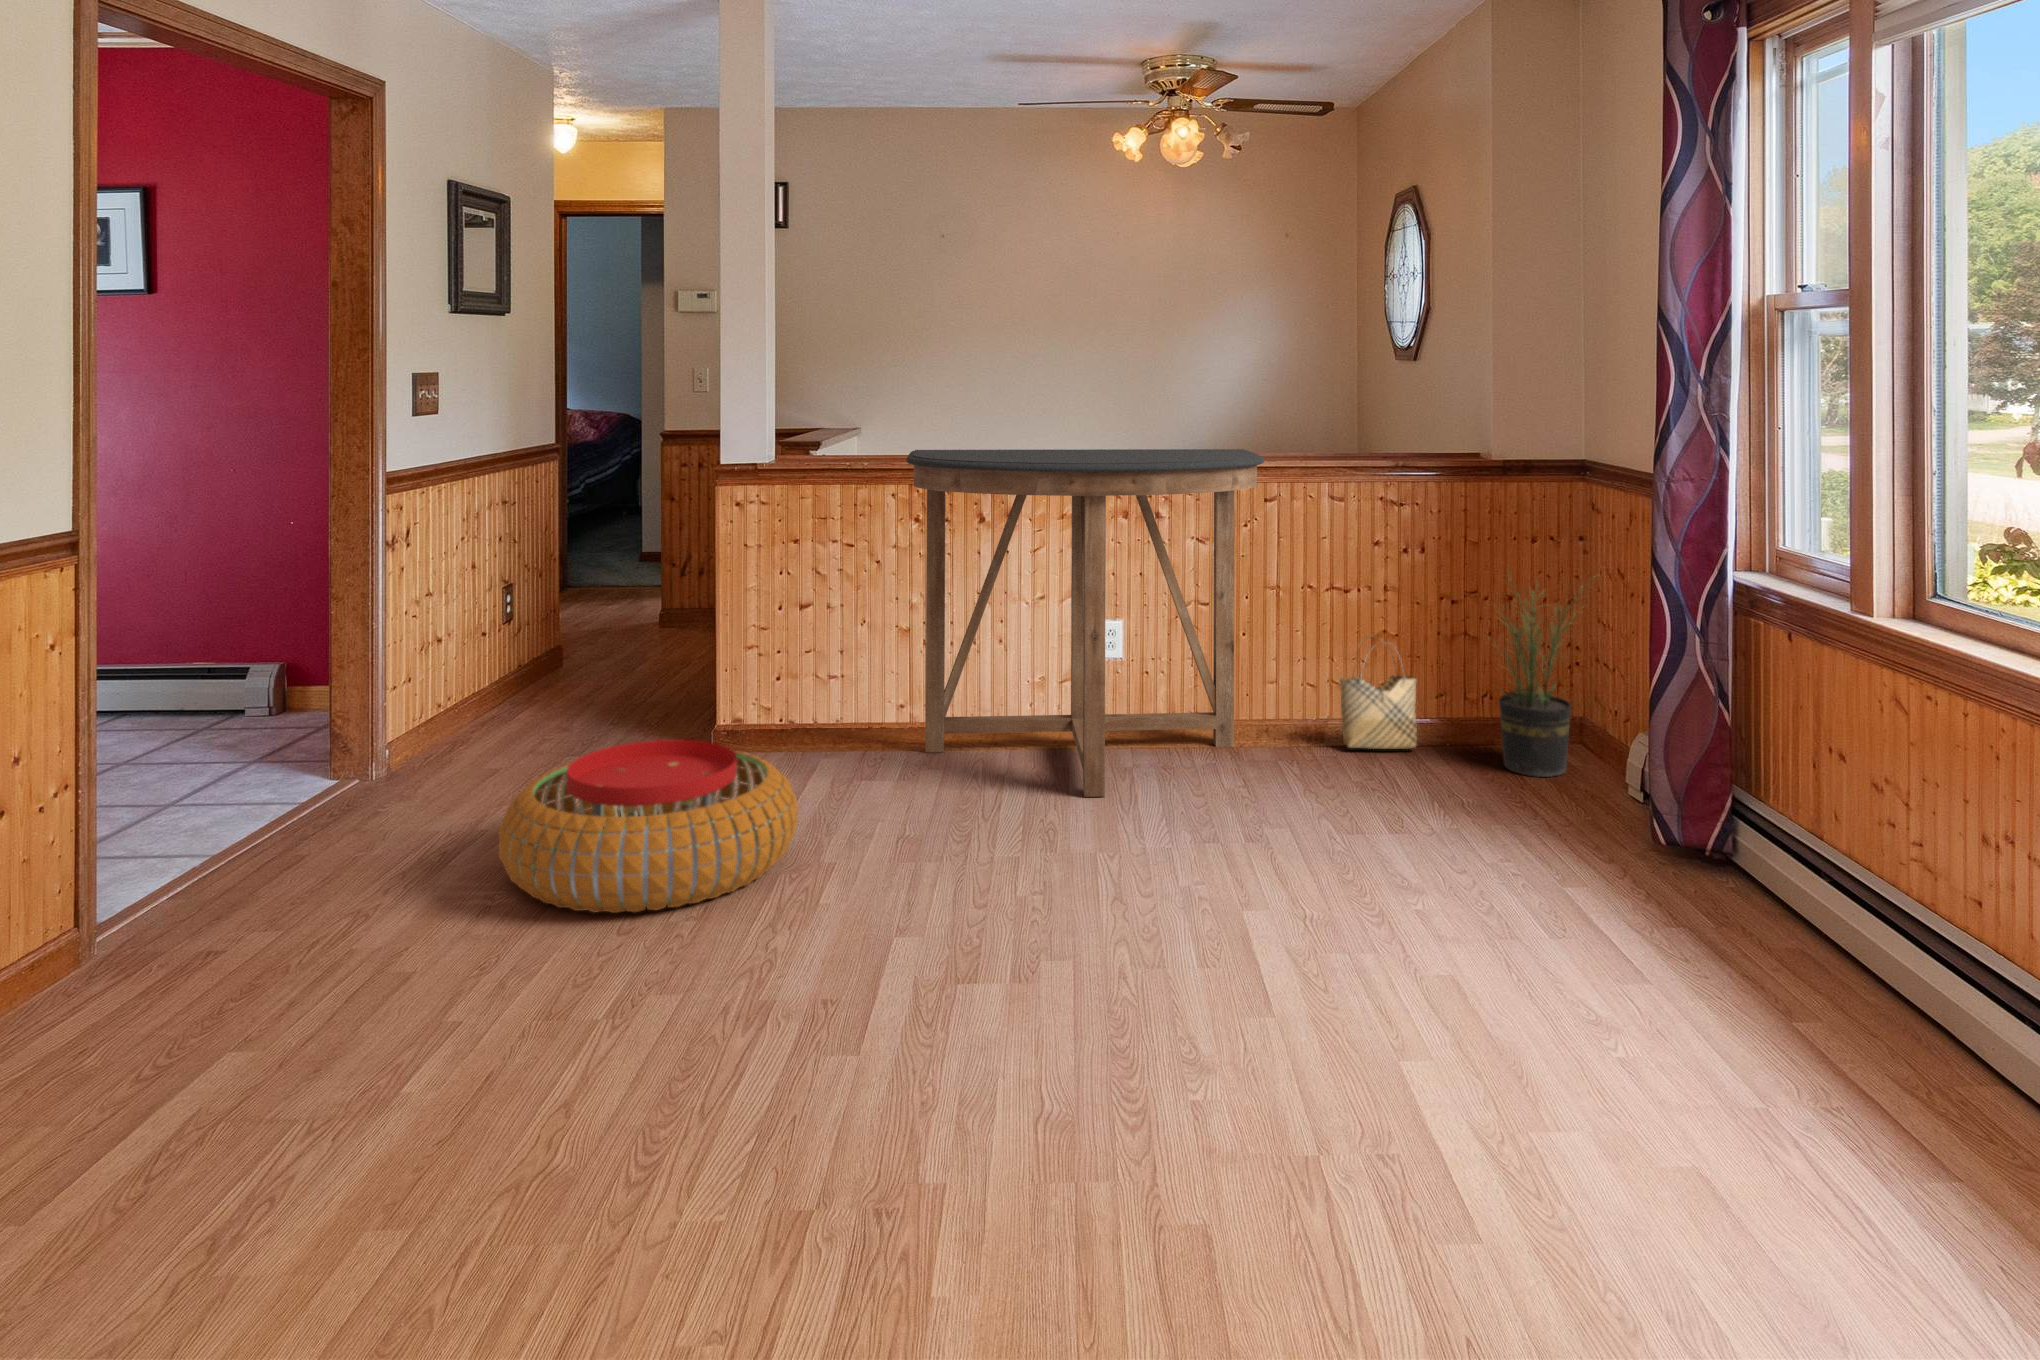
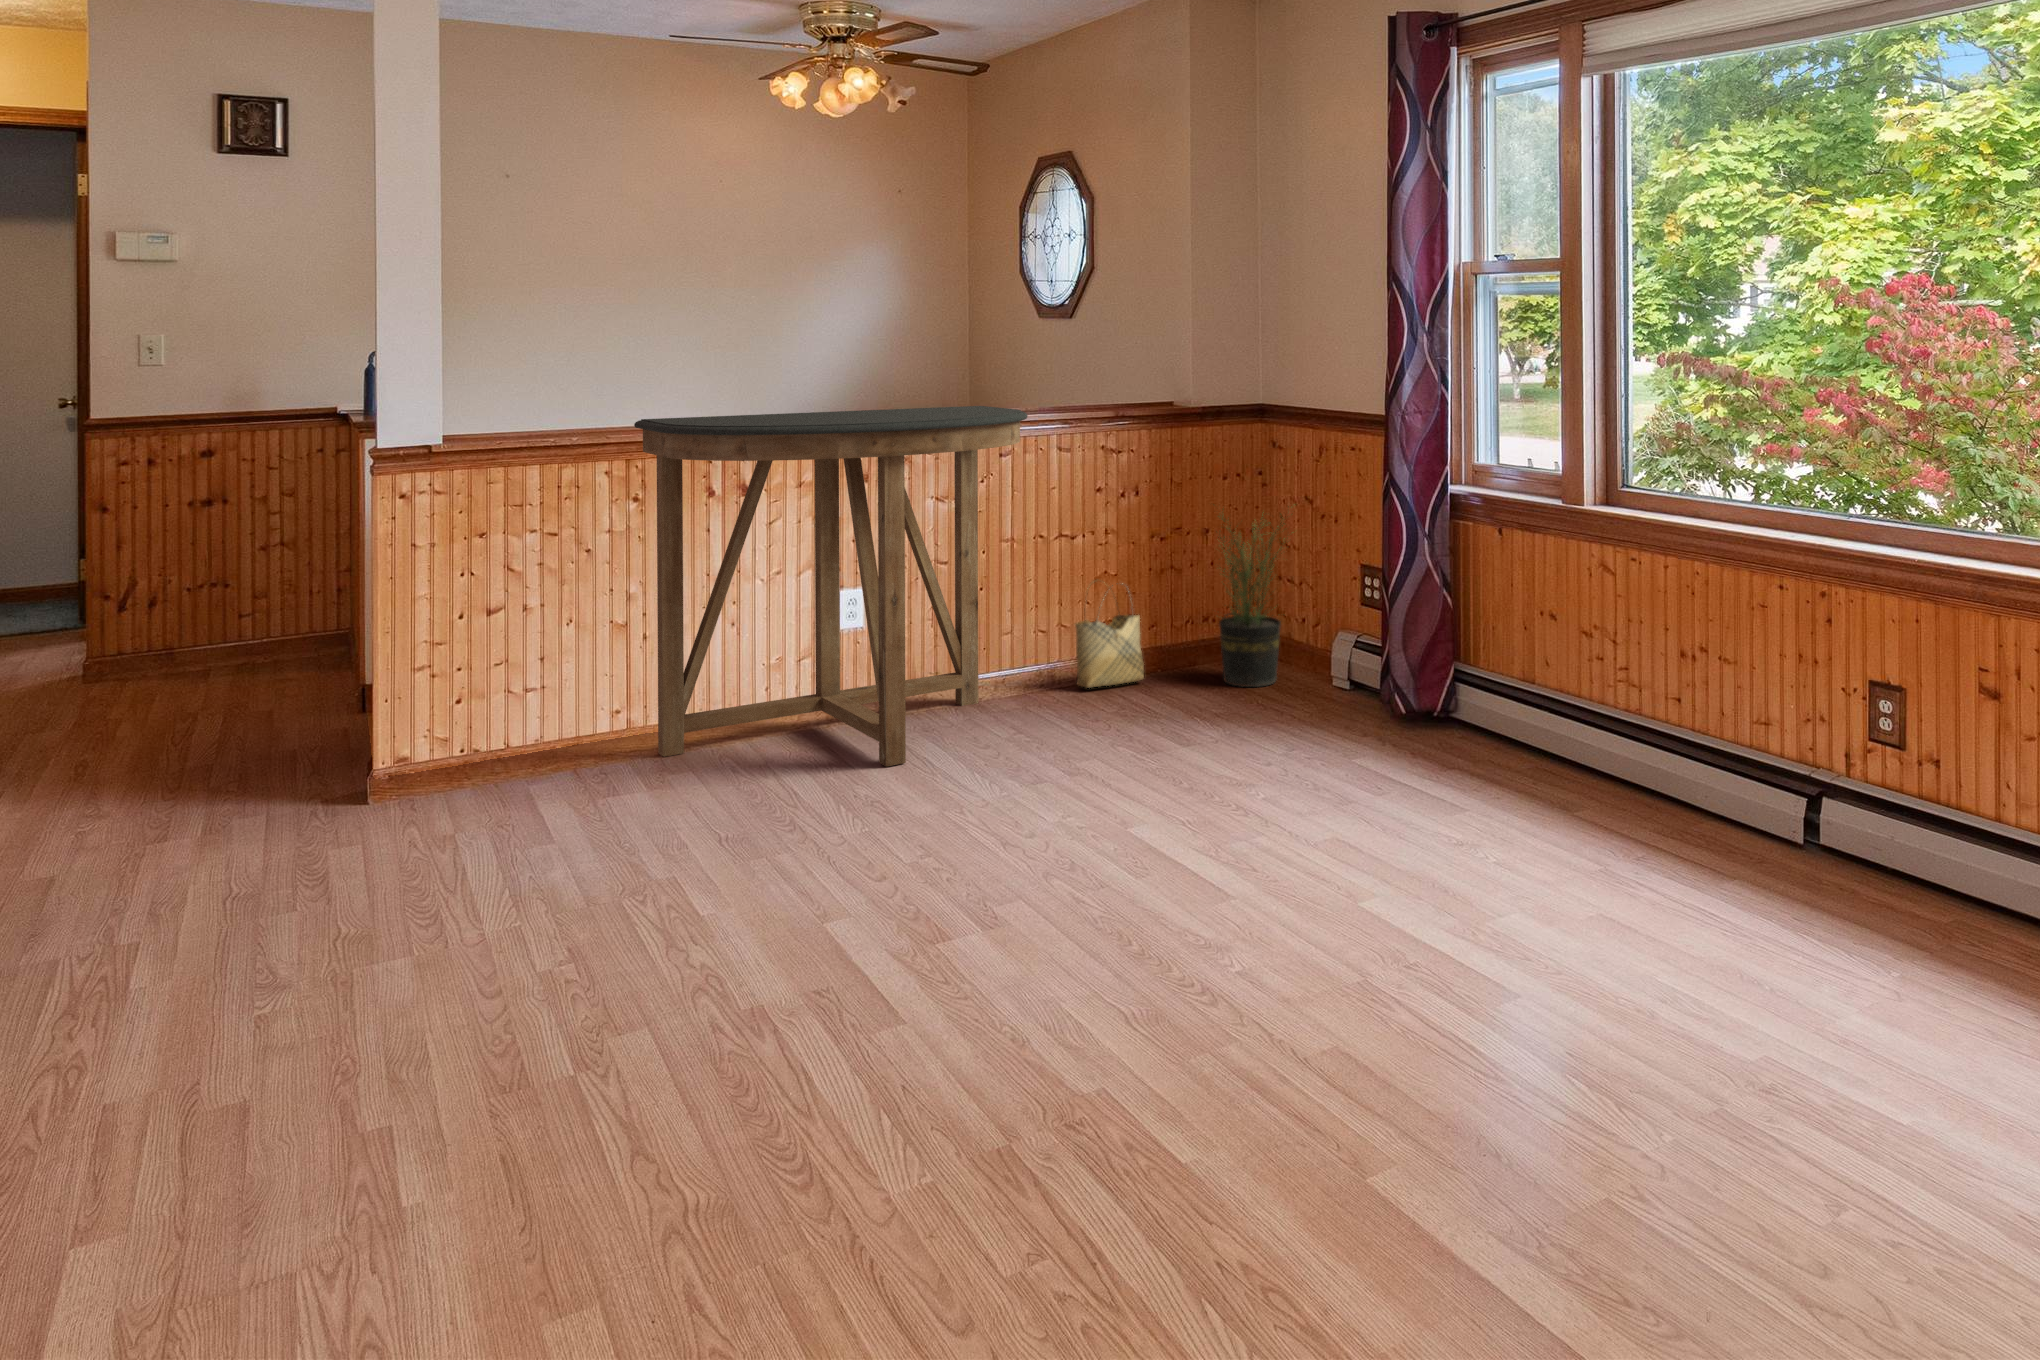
pouf: present [499,740,798,913] -> none [276,764,655,973]

